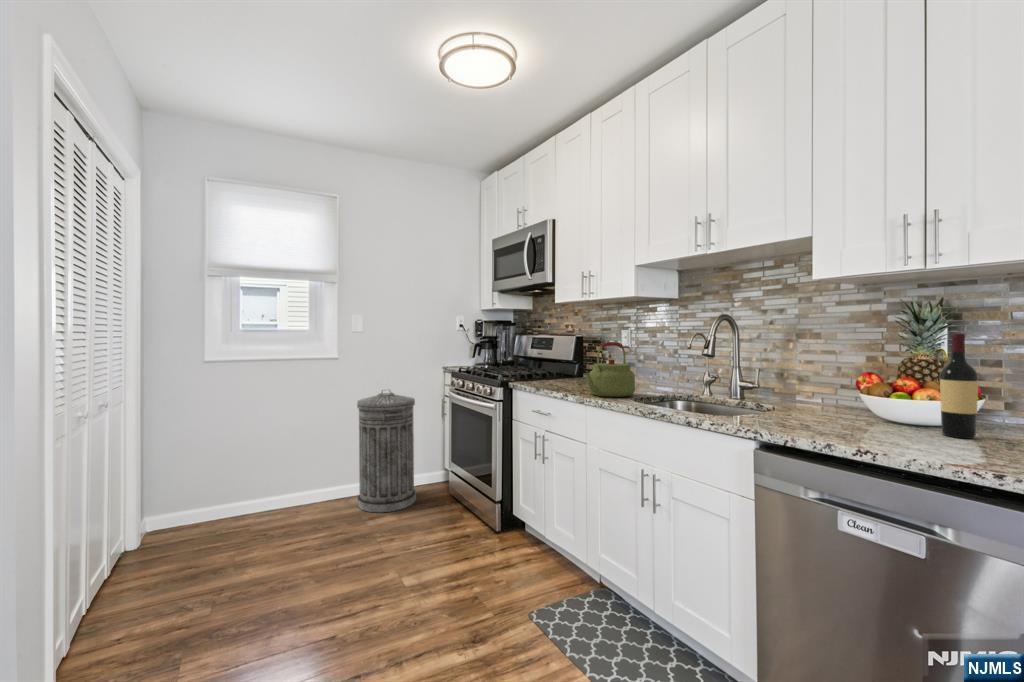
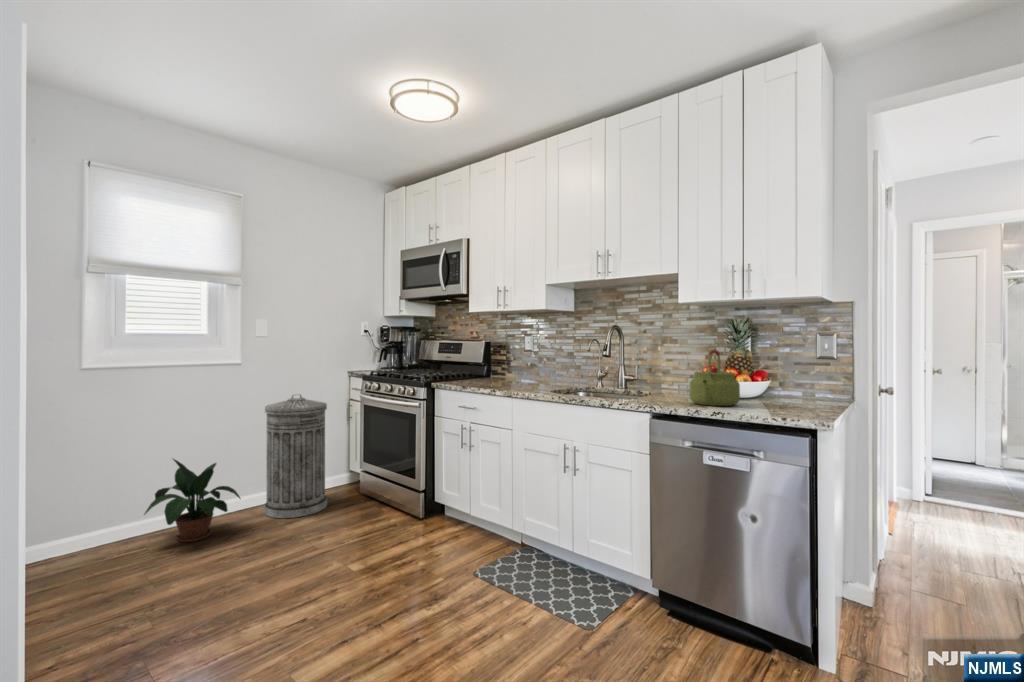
wine bottle: present [940,333,978,438] -> none [749,340,768,404]
kettle: present [585,342,635,397] -> present [690,350,740,406]
potted plant: none [245,447,330,527] -> present [144,459,241,542]

